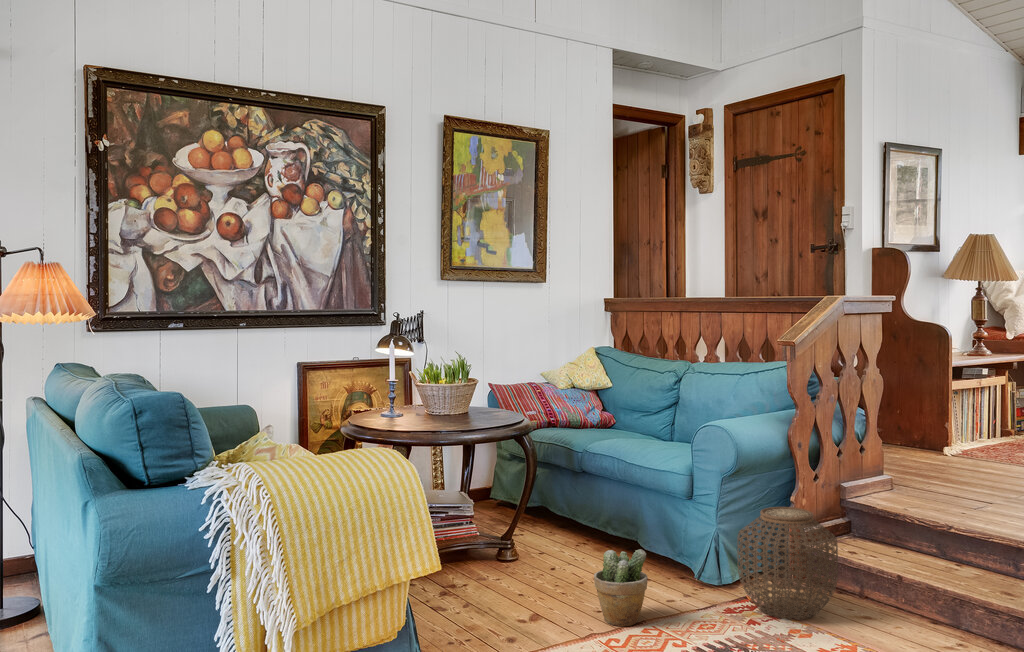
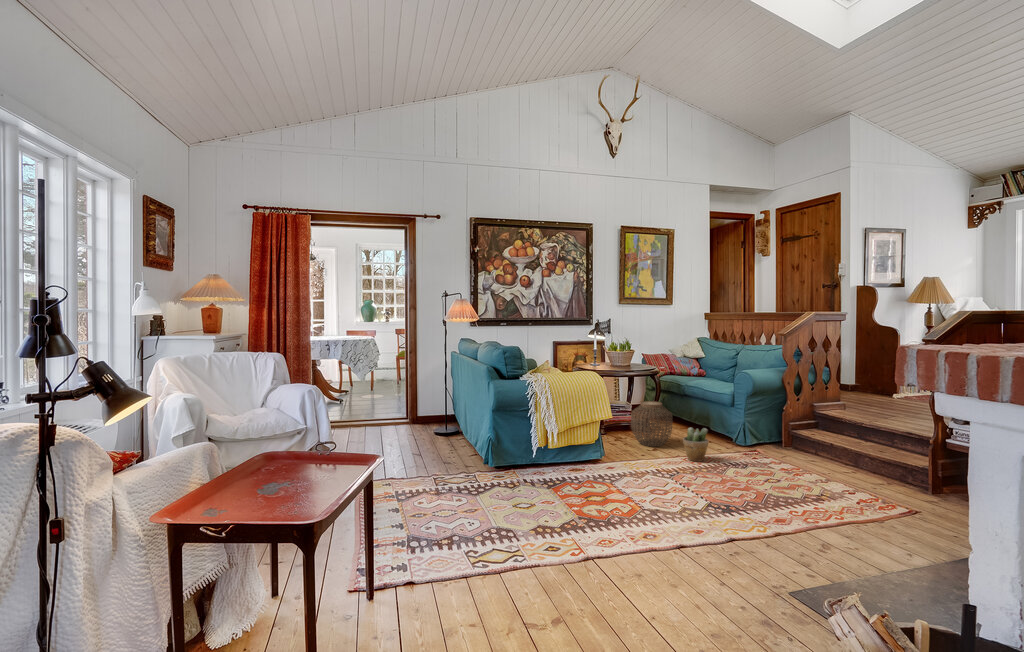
woven basket: present [737,507,838,619] -> present [631,401,672,447]

